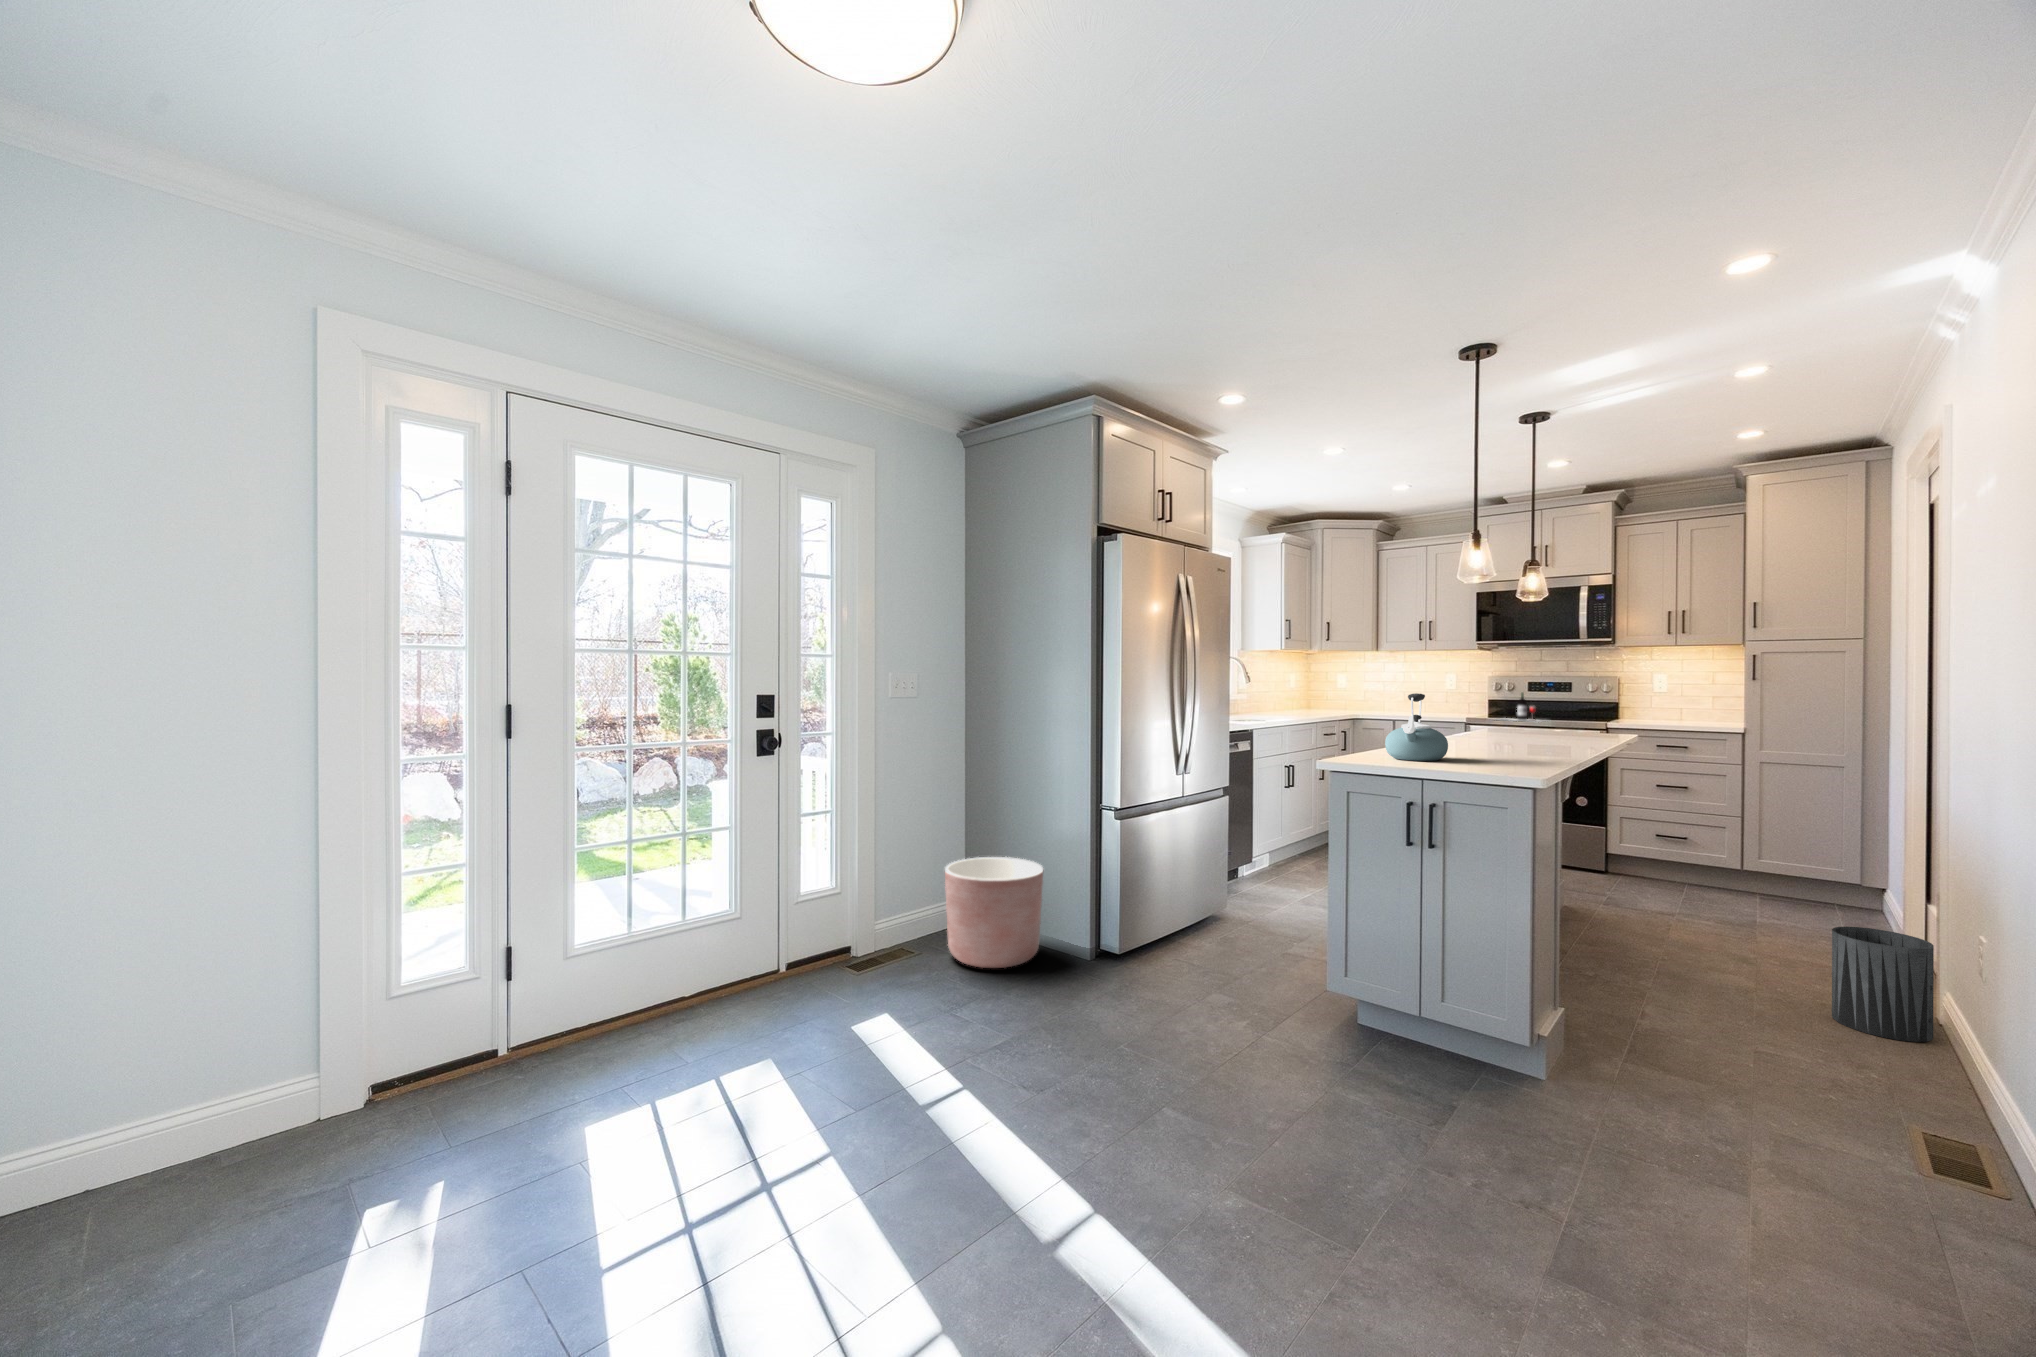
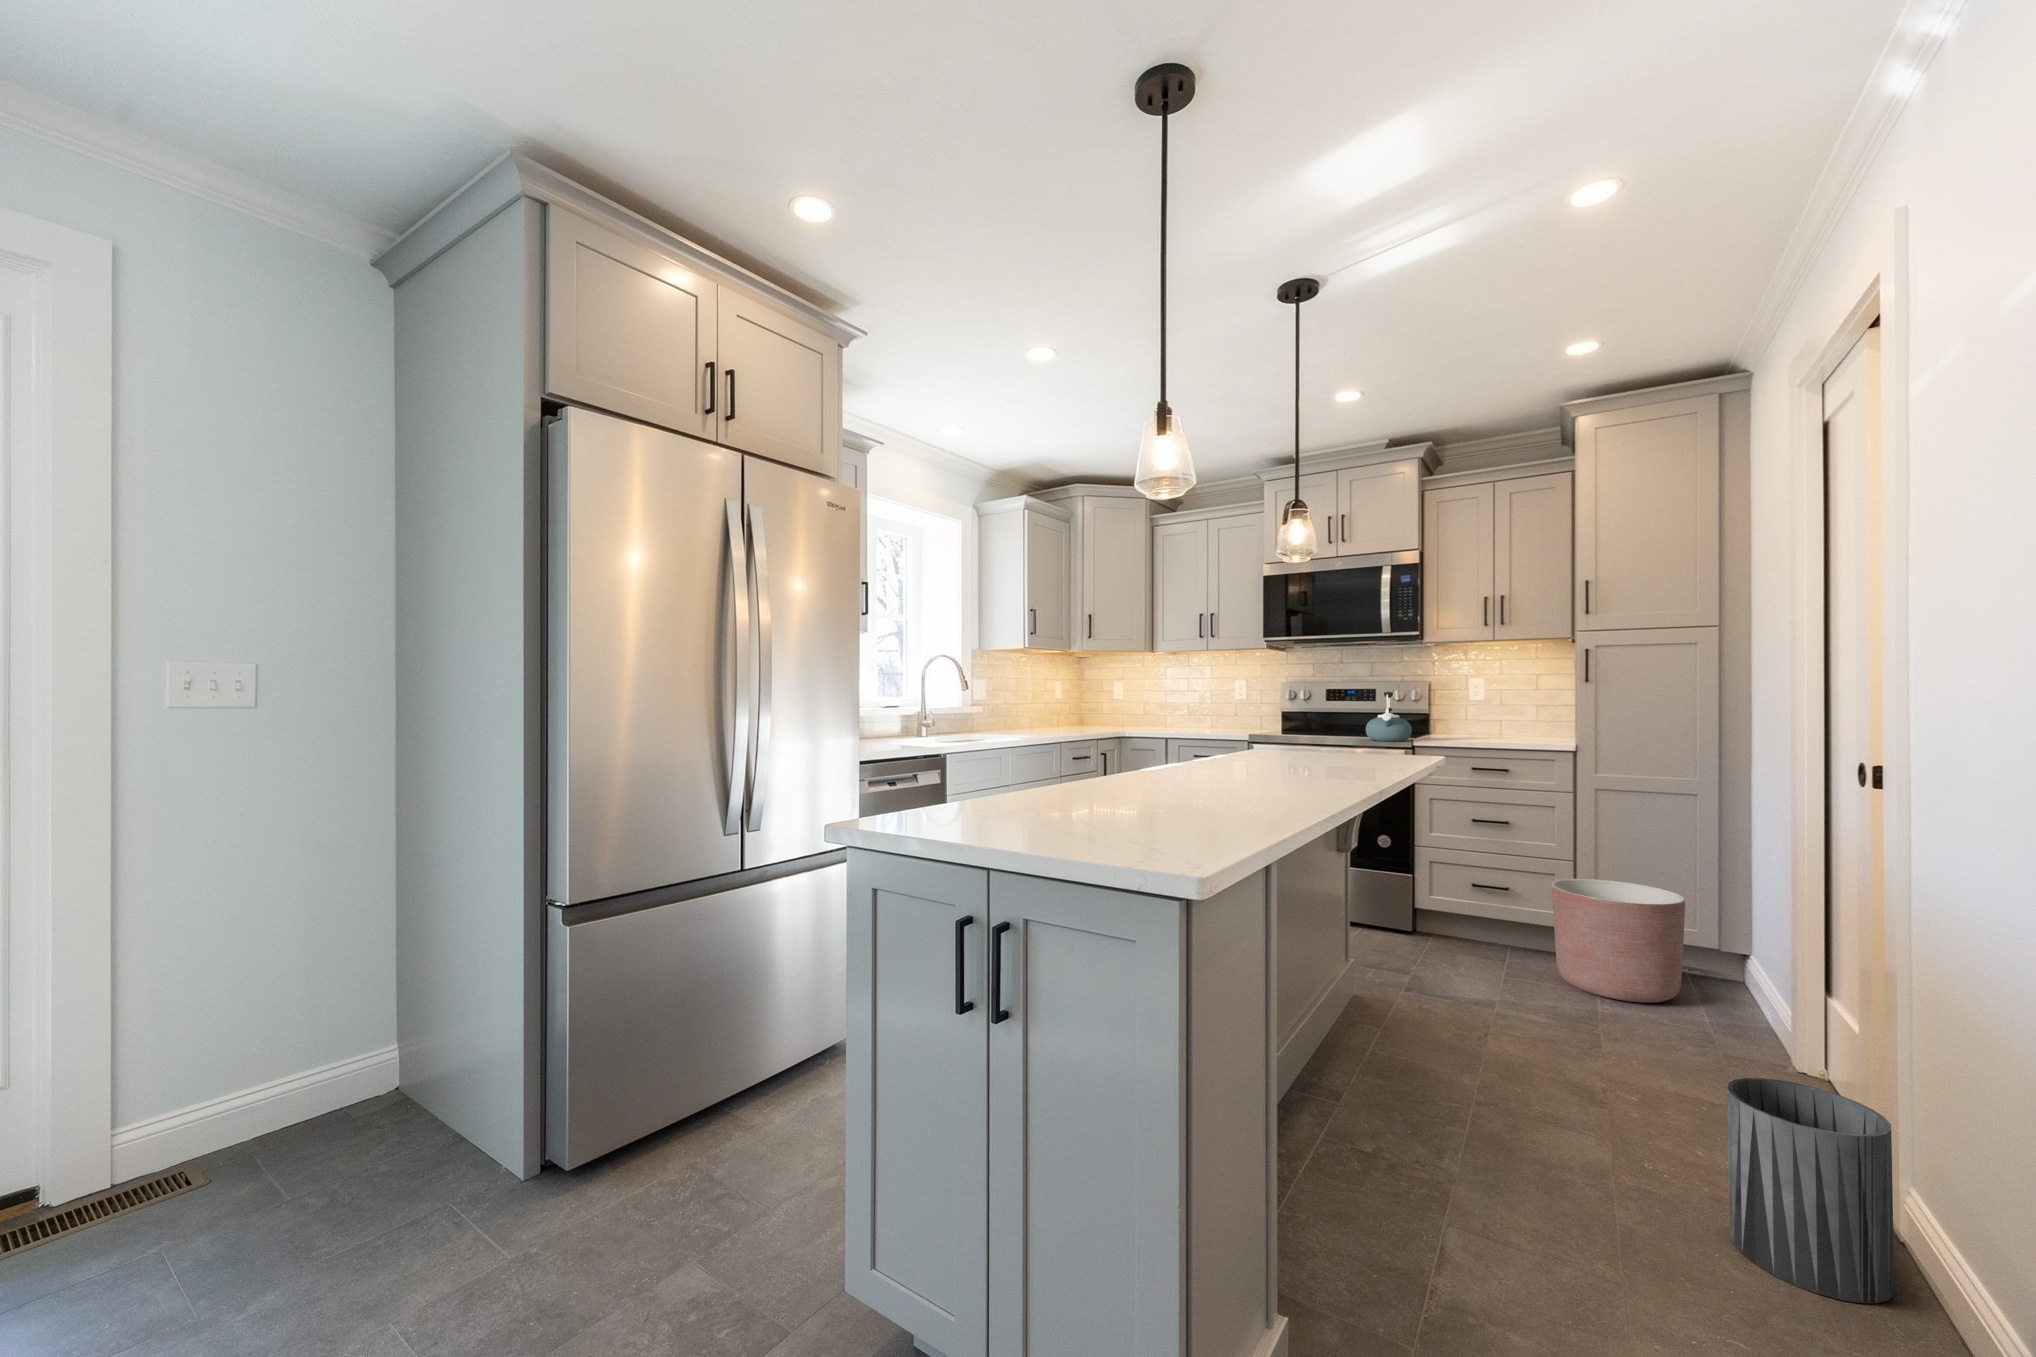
kettle: present [1385,693,1448,761] -> present [1366,692,1412,741]
wine bottle: present [1506,693,1539,721] -> none [1280,701,1354,738]
planter: present [945,857,1043,968] -> present [1552,879,1685,1003]

